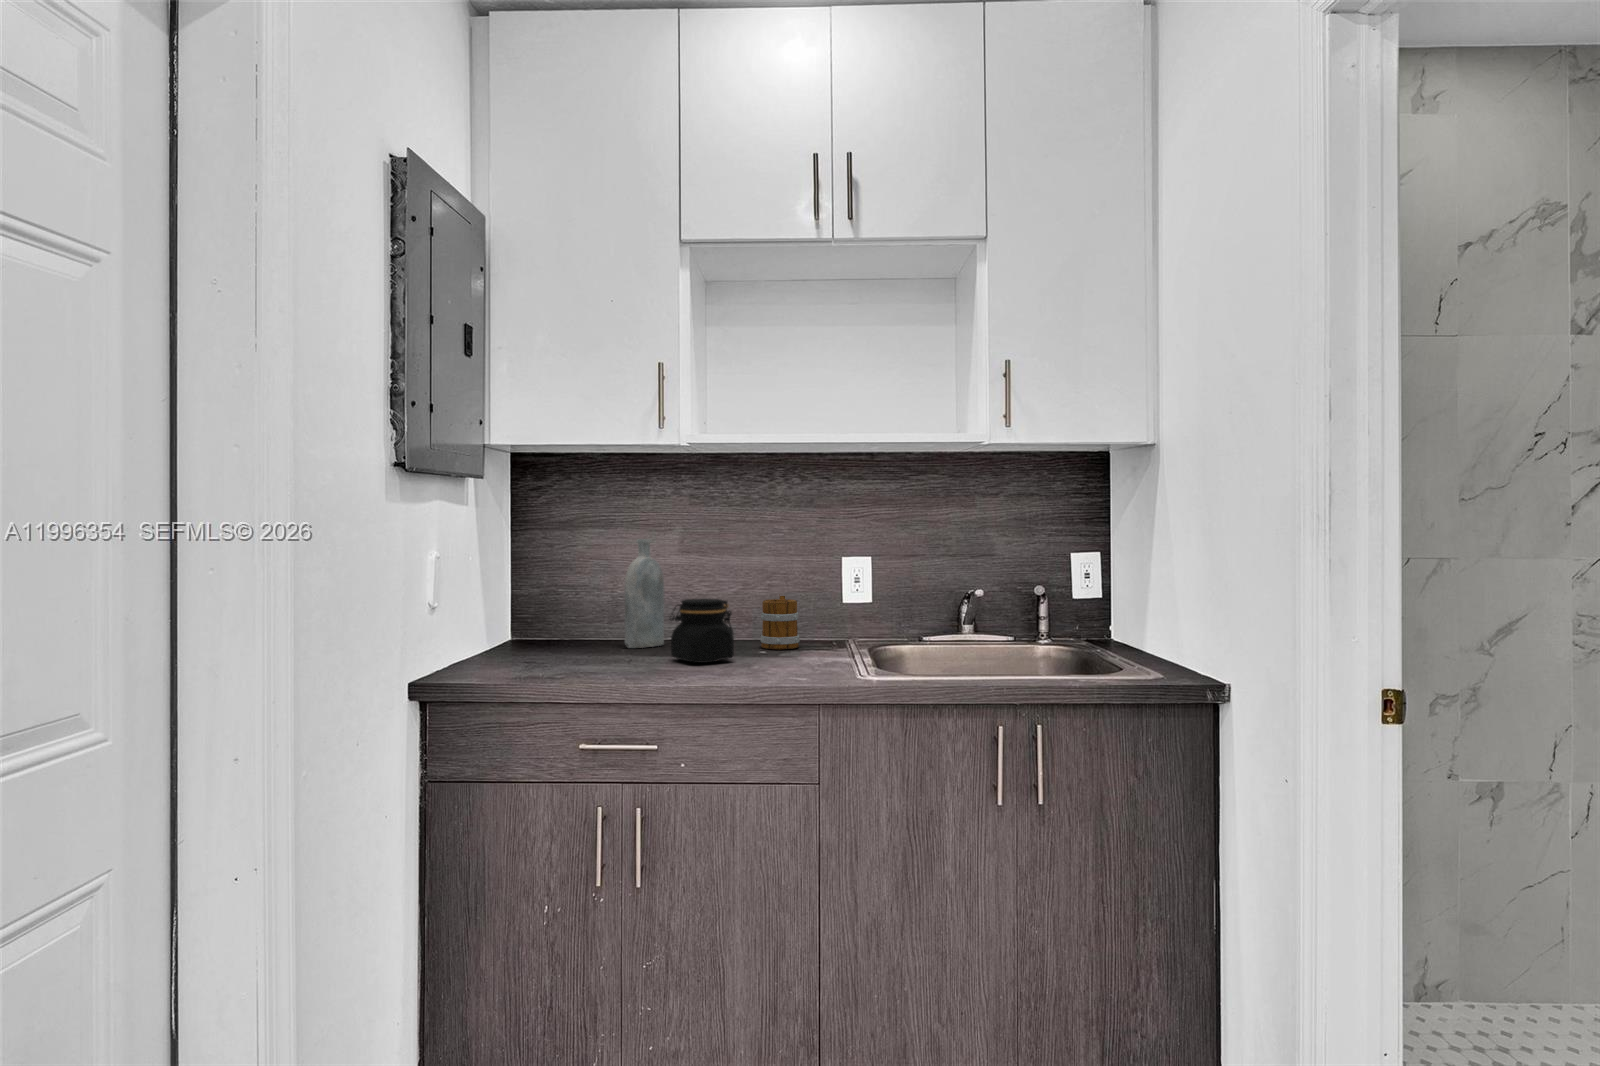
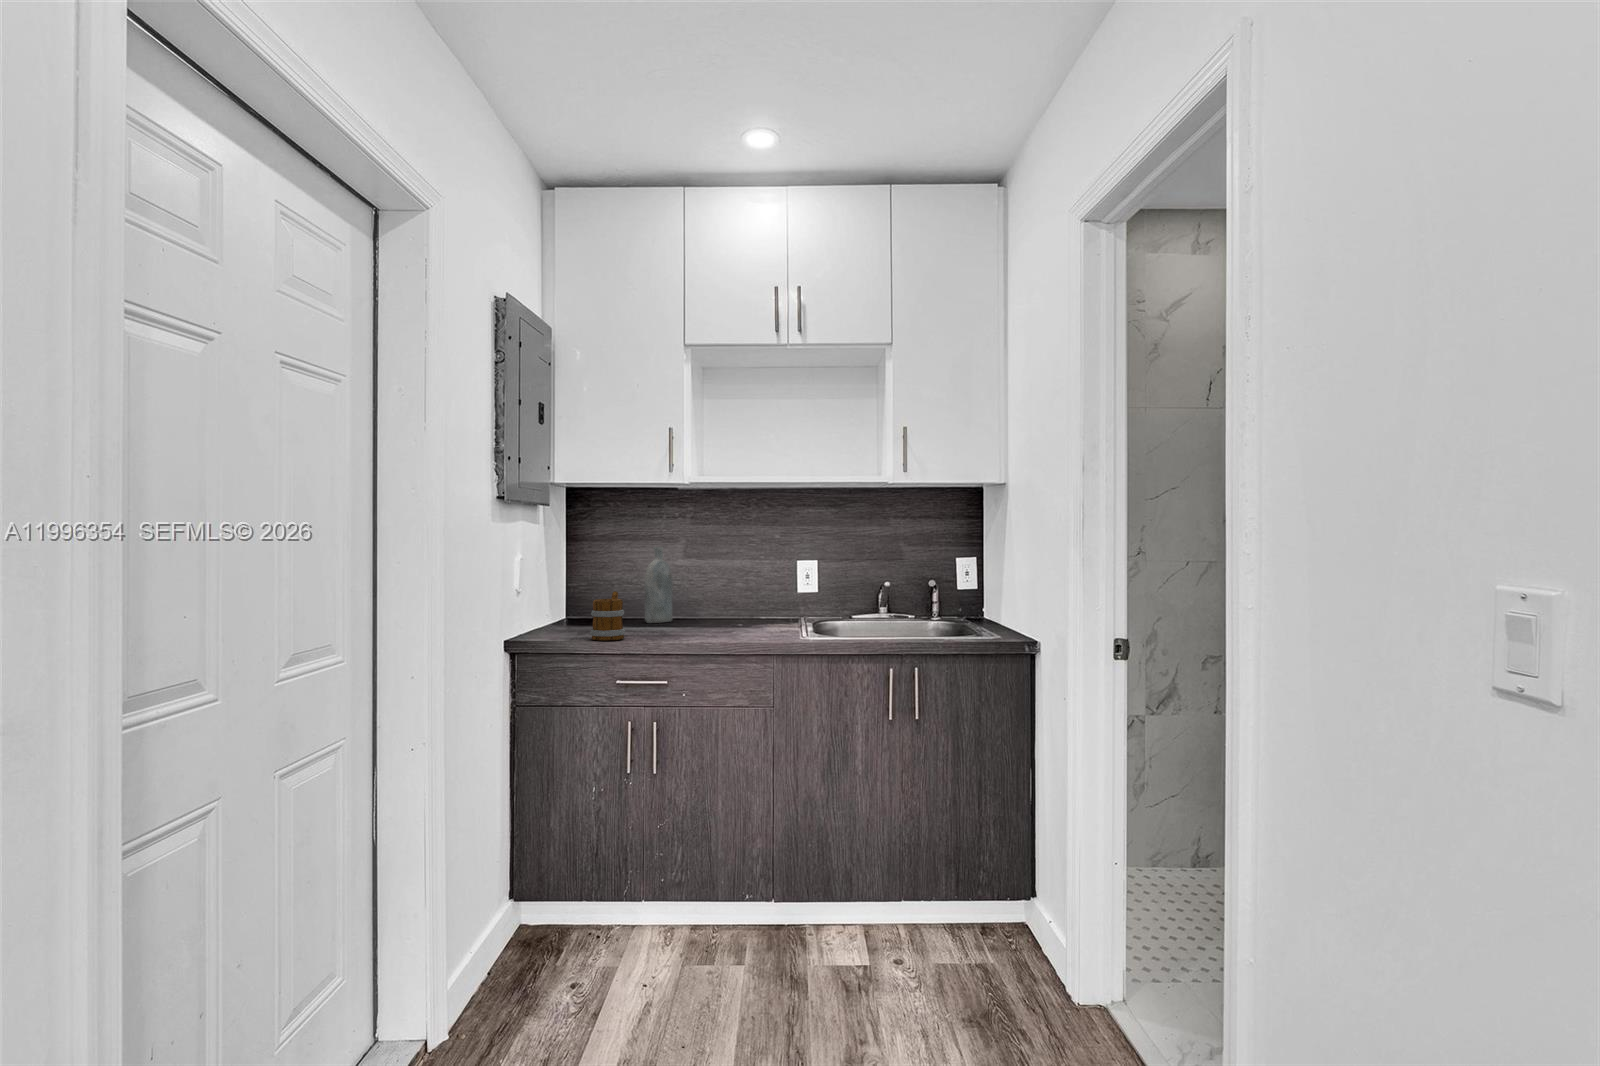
mug: present [760,596,800,649] -> present [590,592,625,641]
jar: present [670,598,734,663] -> none [675,588,719,631]

